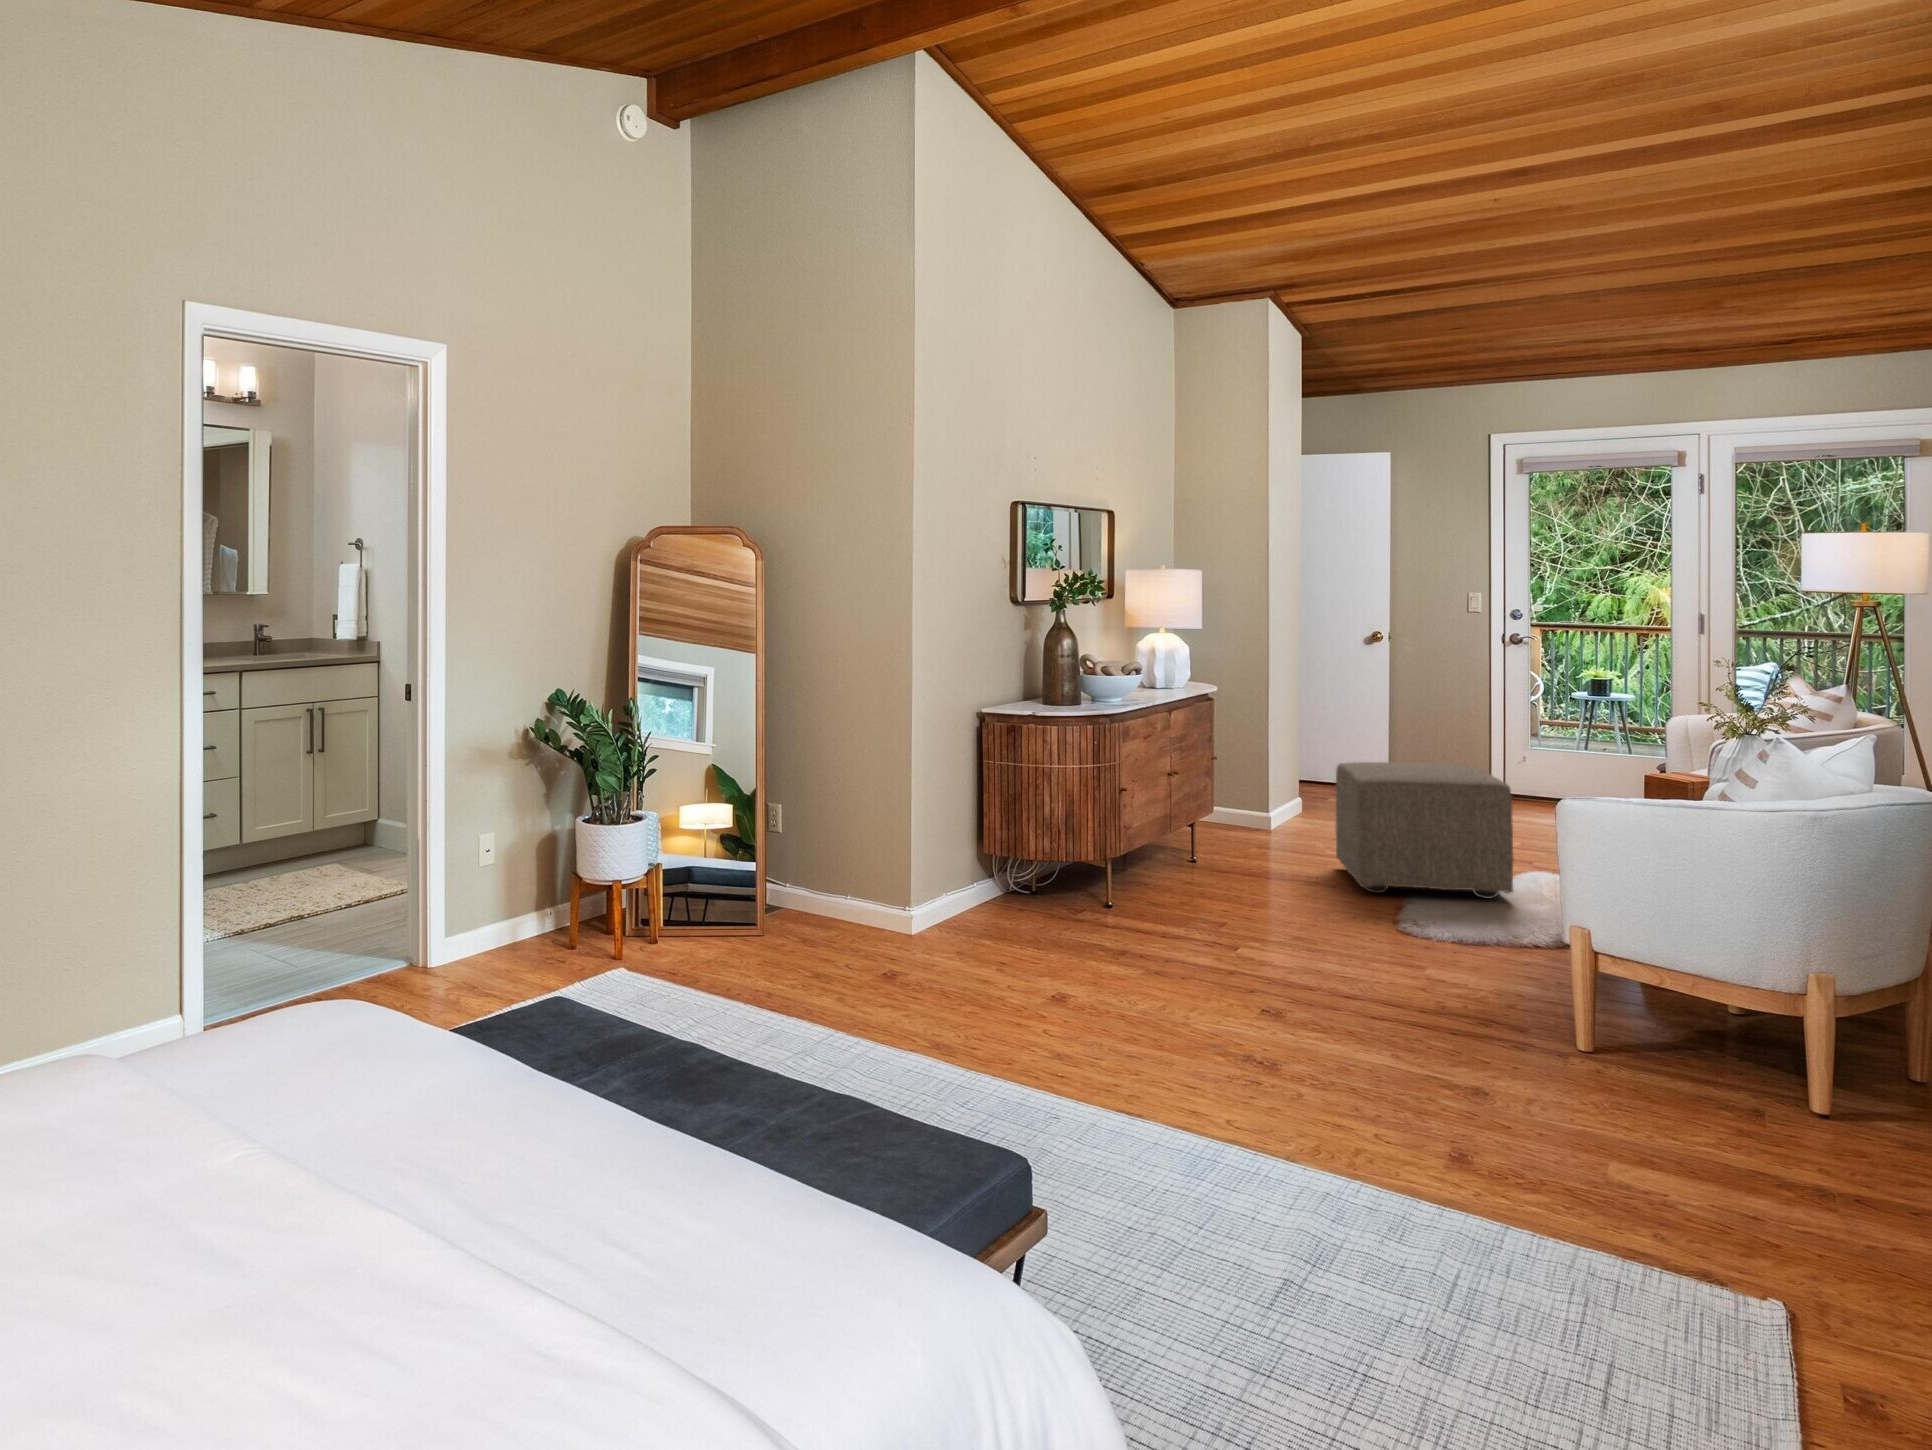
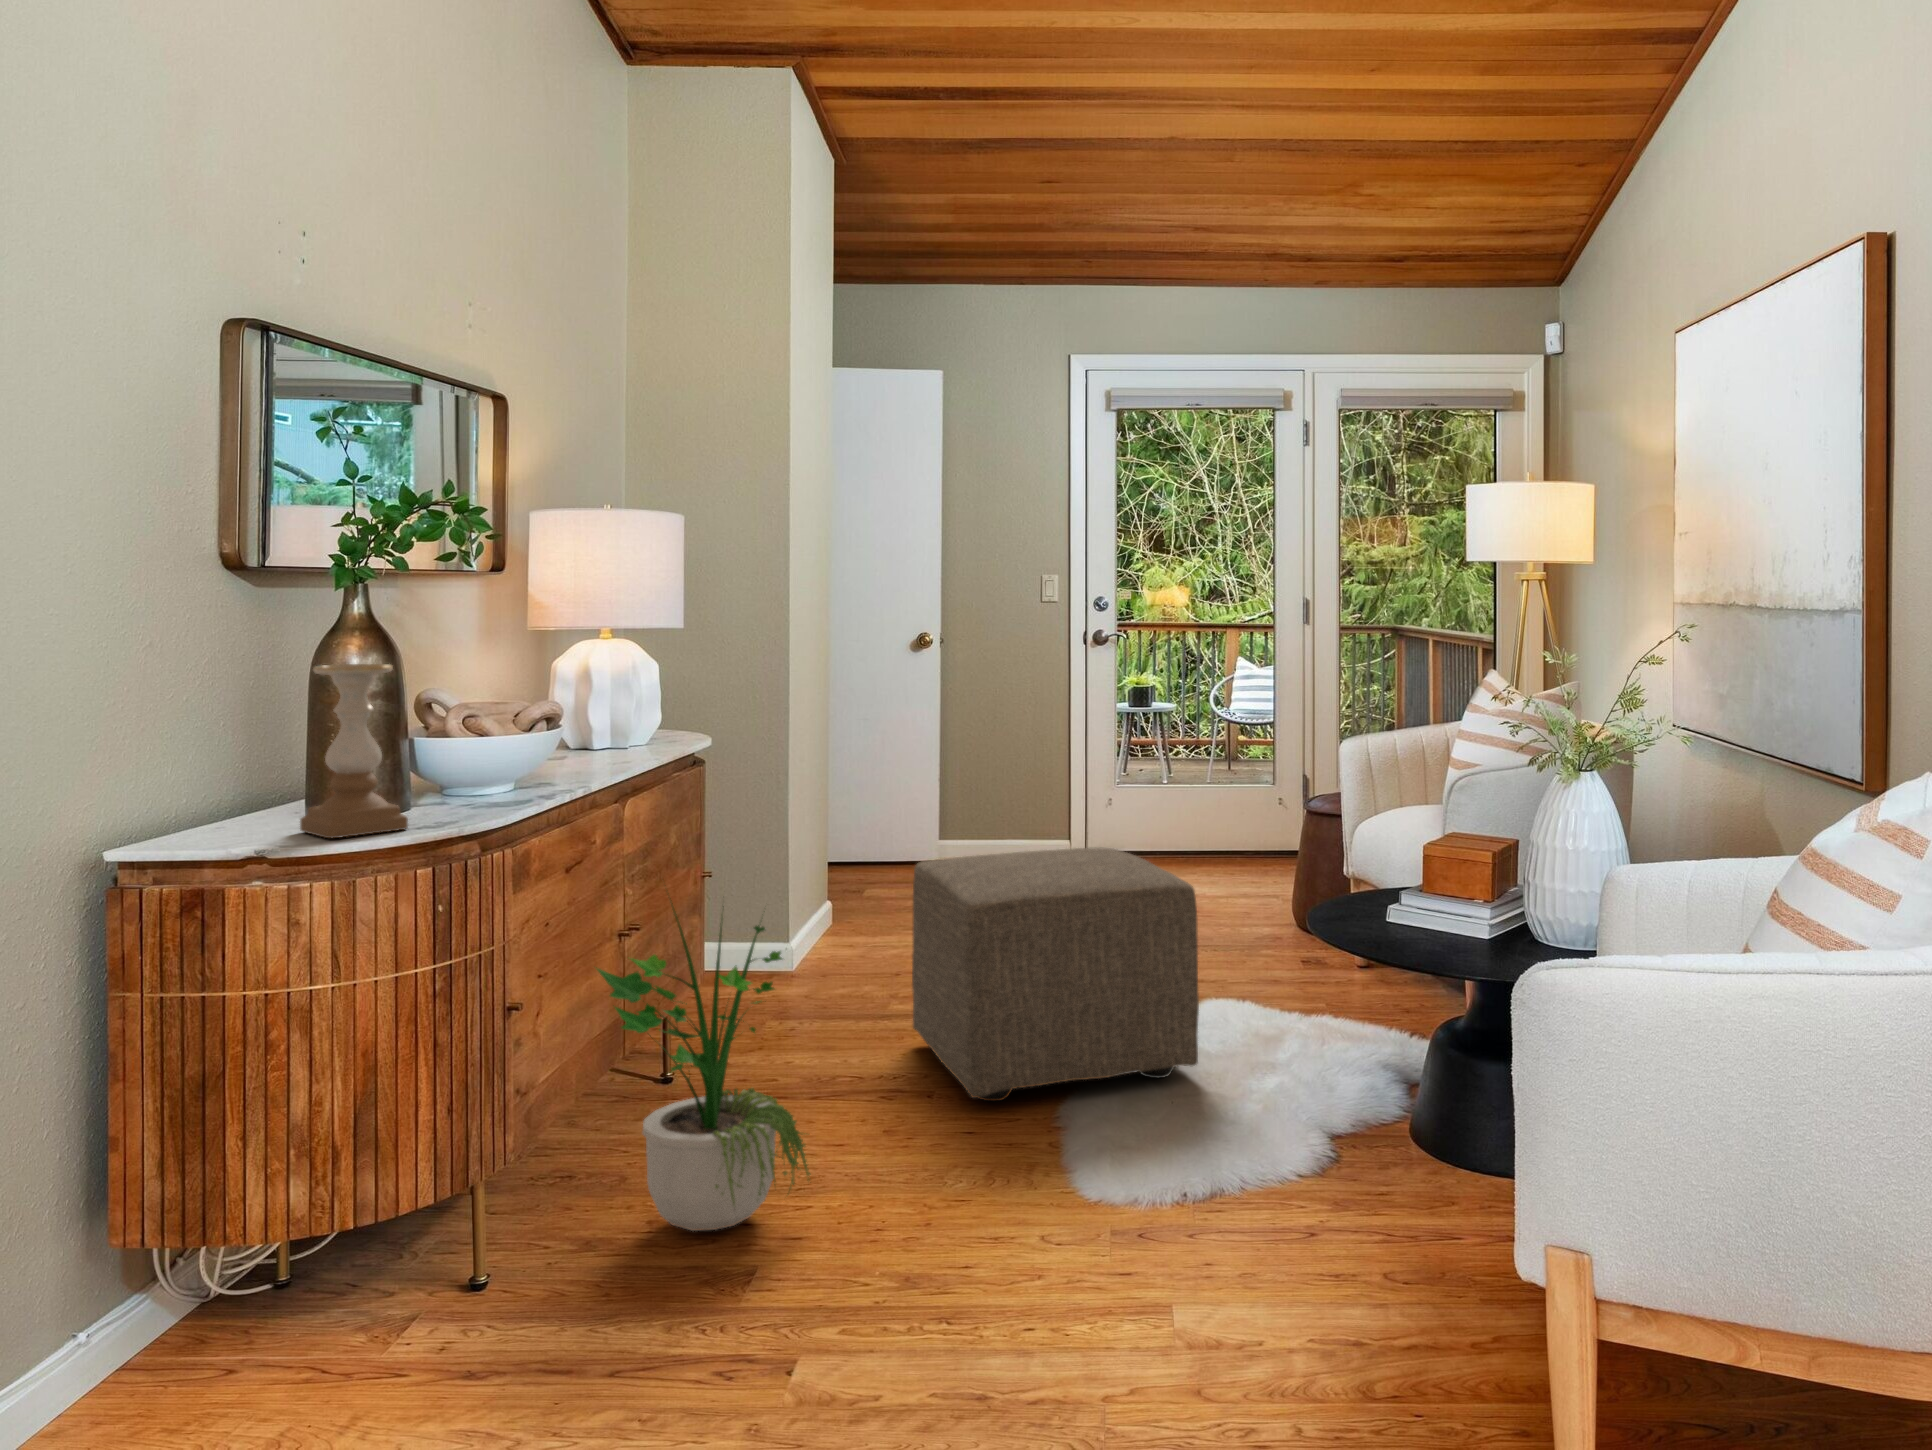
candle holder: none [1043,641,1083,710] -> present [300,664,408,838]
potted plant: none [1159,742,1263,911] -> present [596,908,809,1231]

